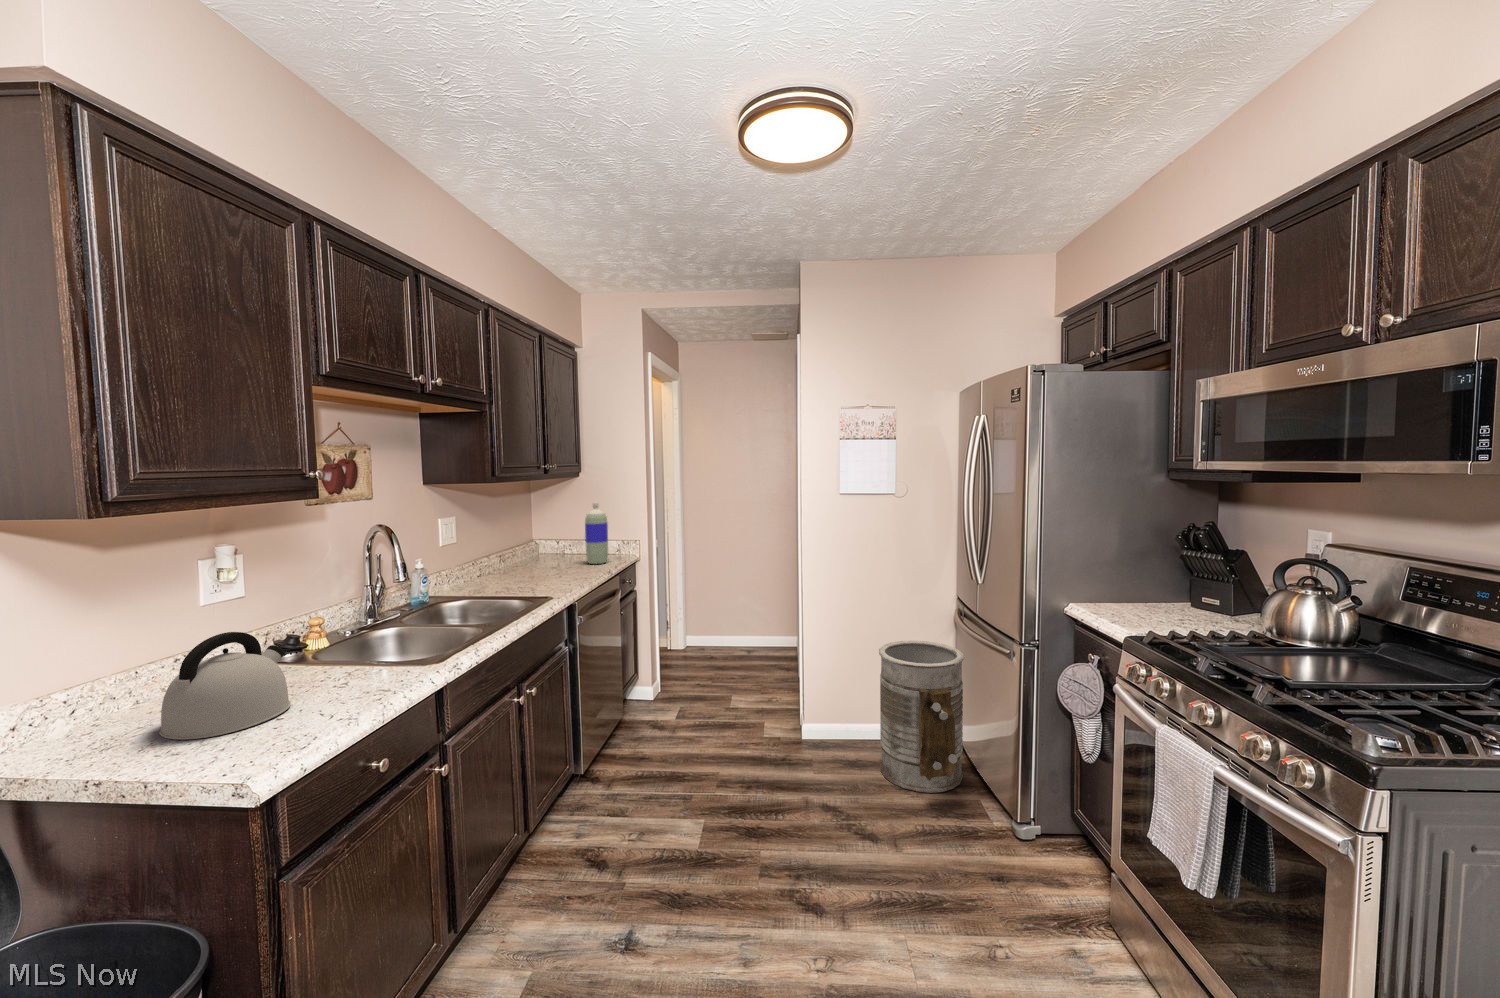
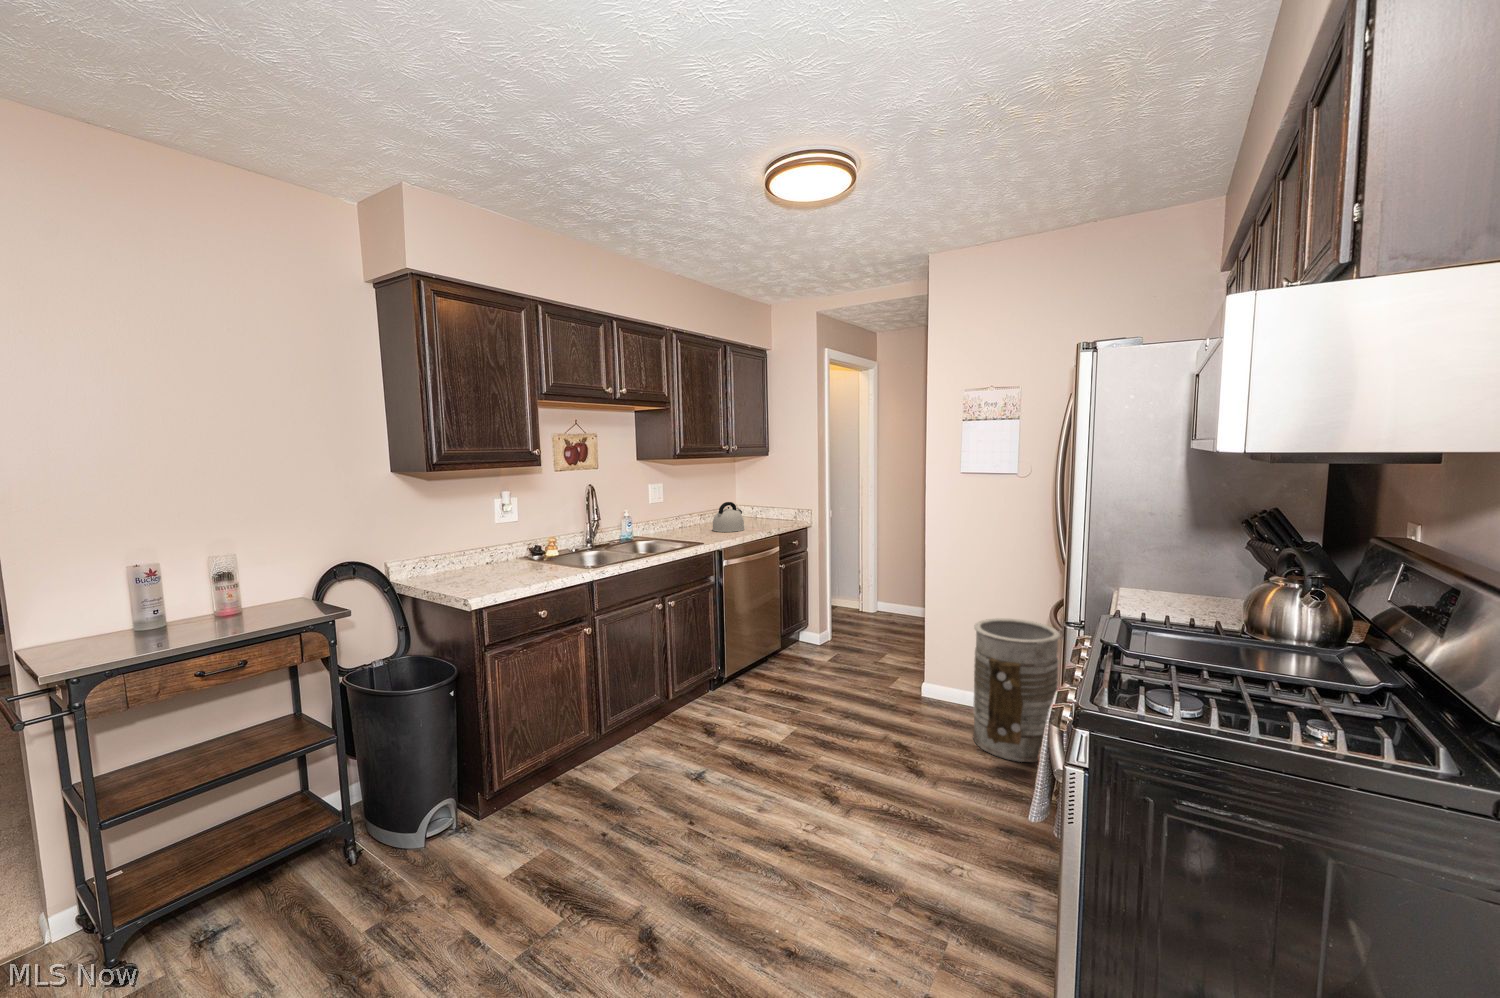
bottle: present [585,503,608,564] -> none [762,478,779,526]
kettle: present [159,632,291,740] -> present [712,502,744,532]

